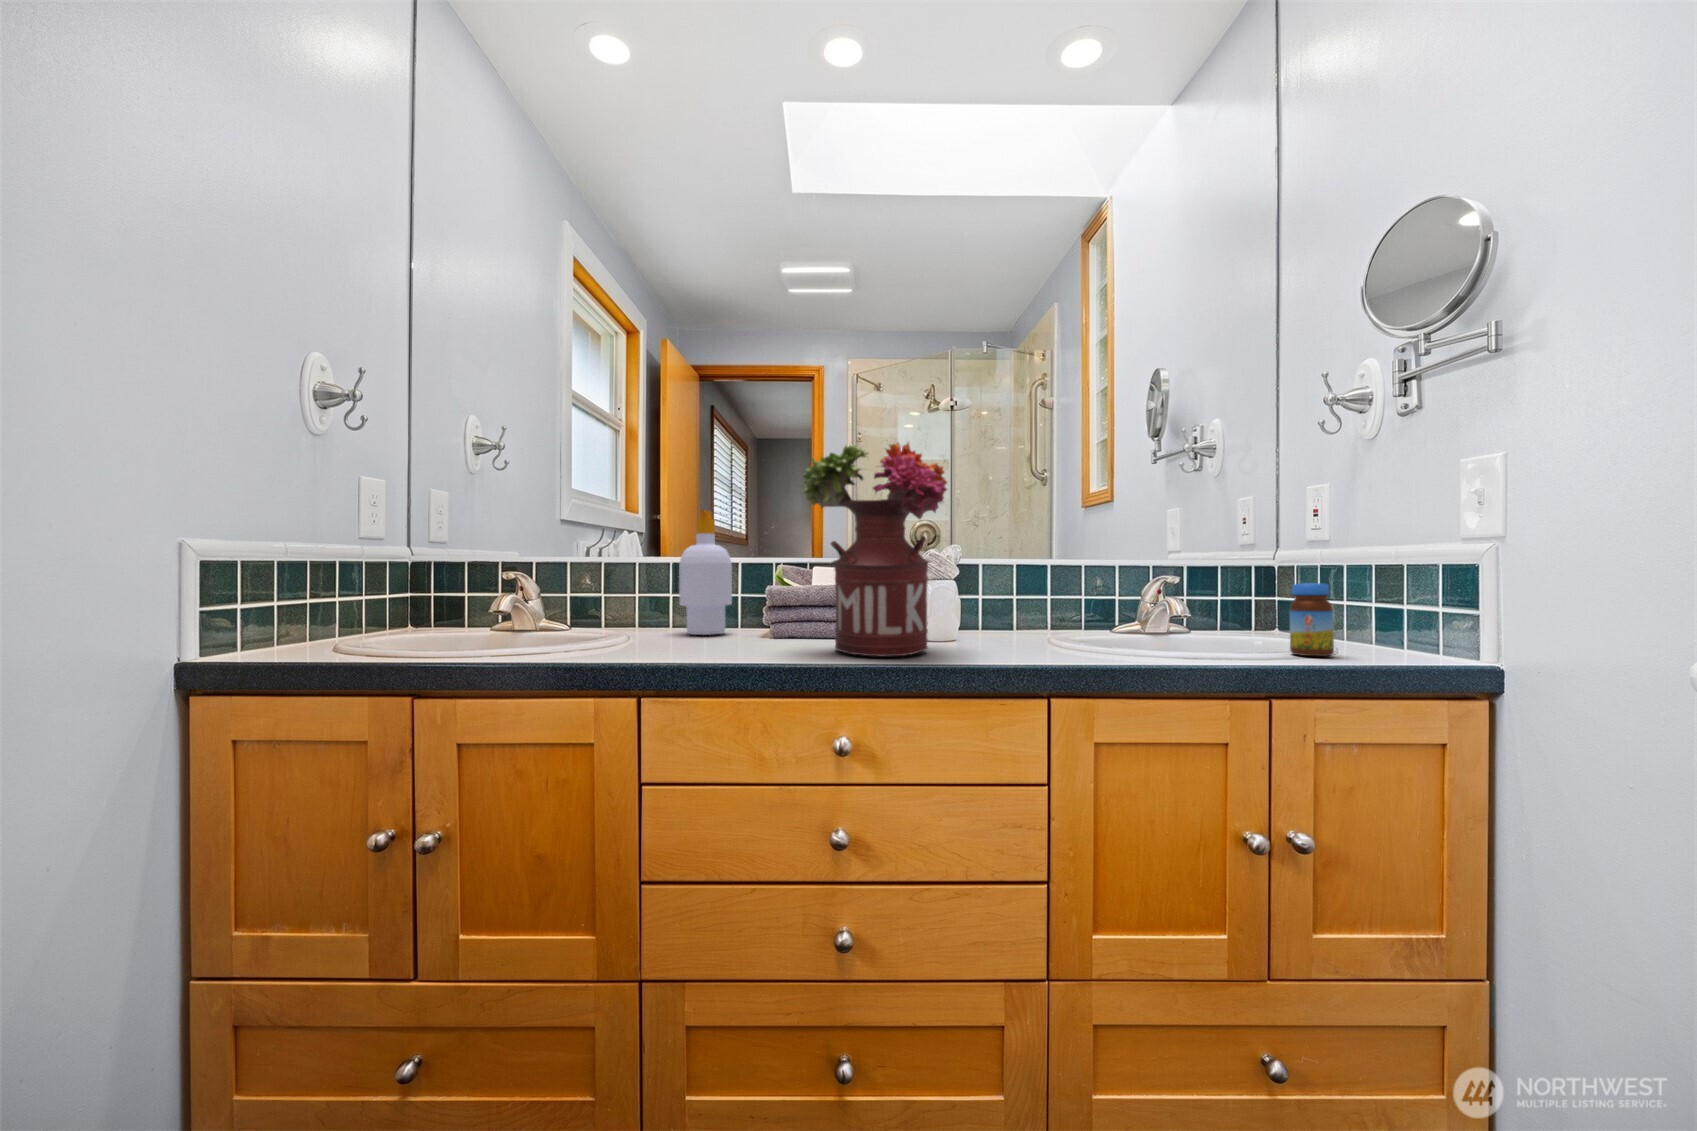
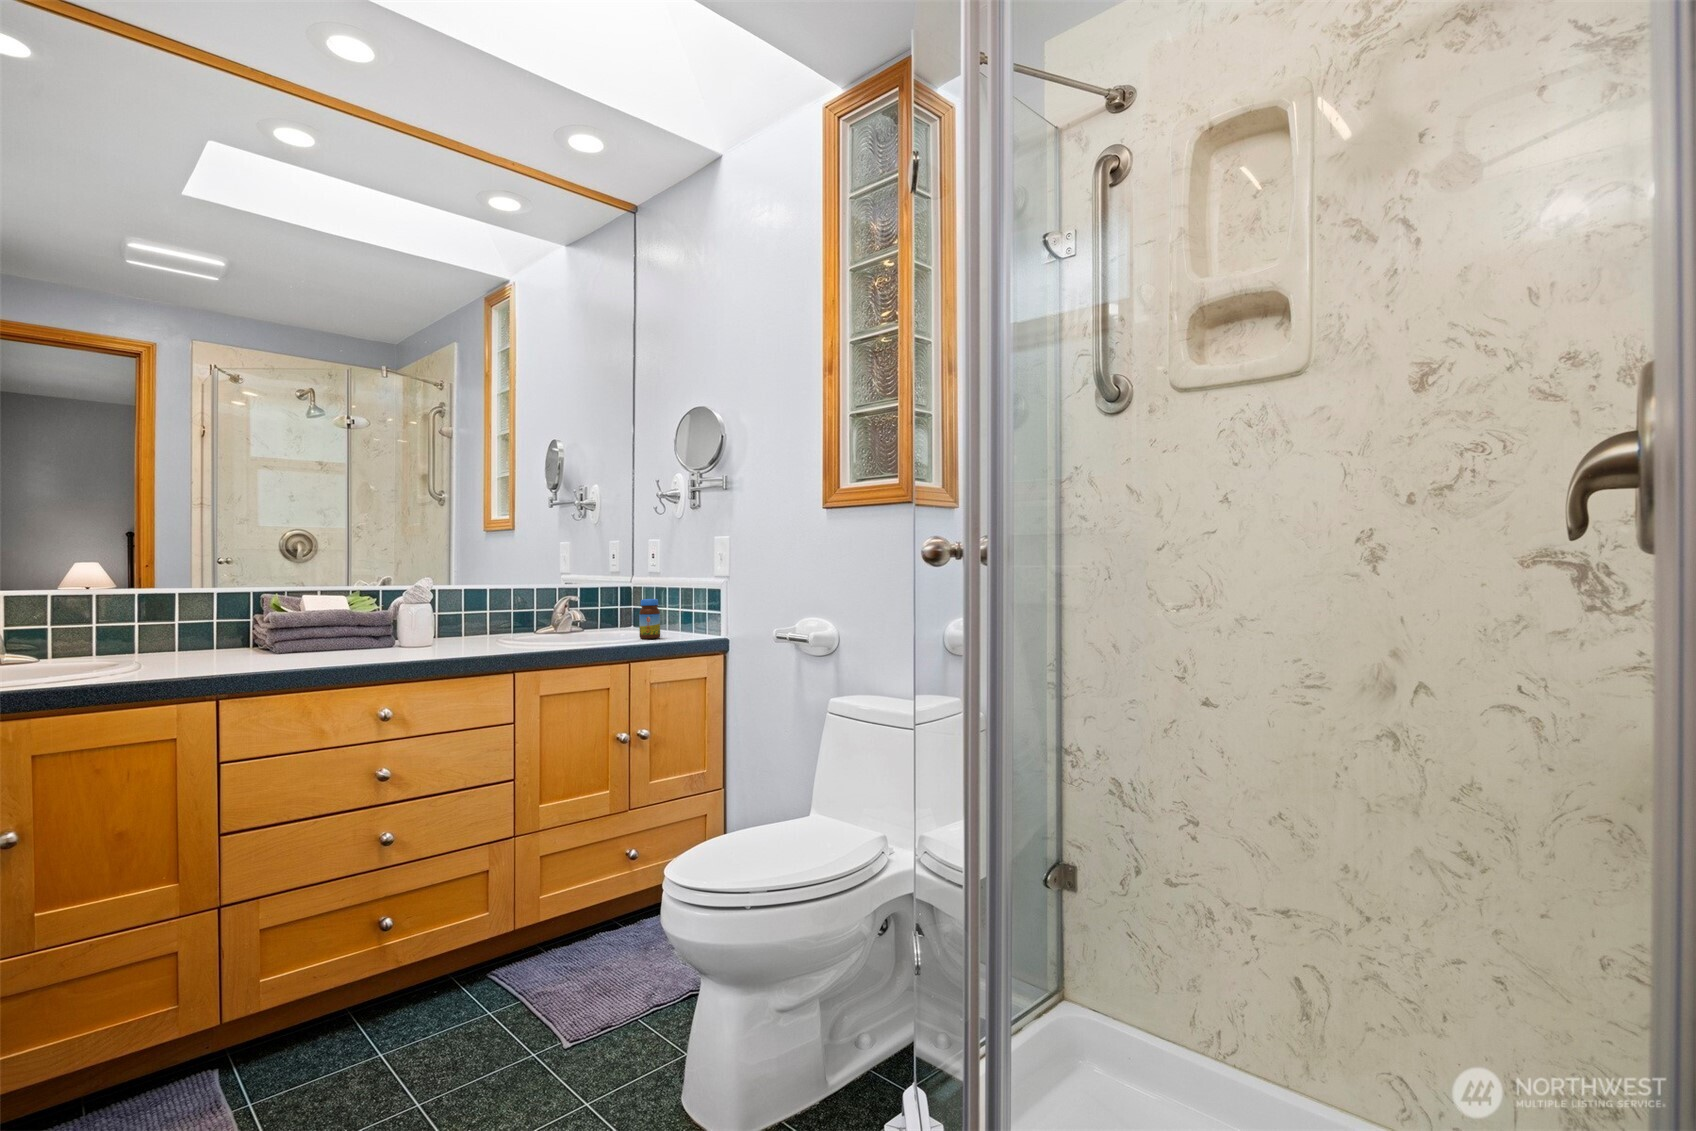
flower arrangement: present [802,443,947,656] -> none [328,509,448,658]
soap bottle: present [679,510,732,635] -> none [164,548,223,656]

